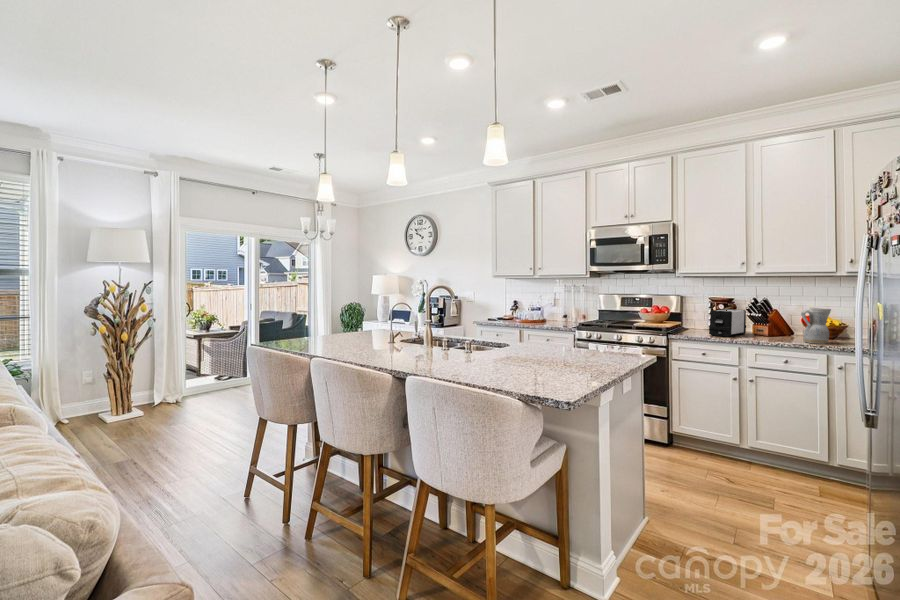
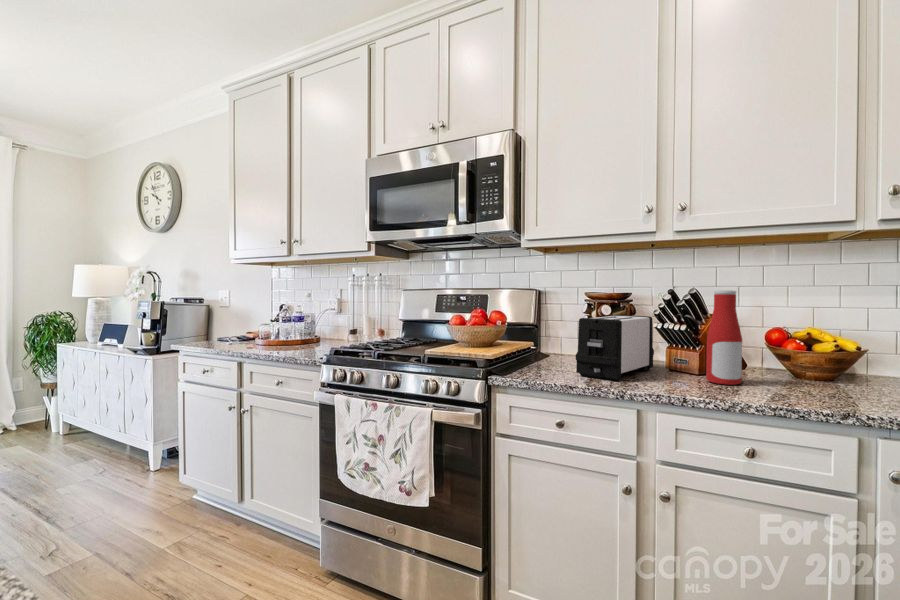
bottle: none [771,299,788,339] -> present [706,290,742,385]
ceramic pitcher: present [801,308,831,344] -> none [778,308,849,402]

